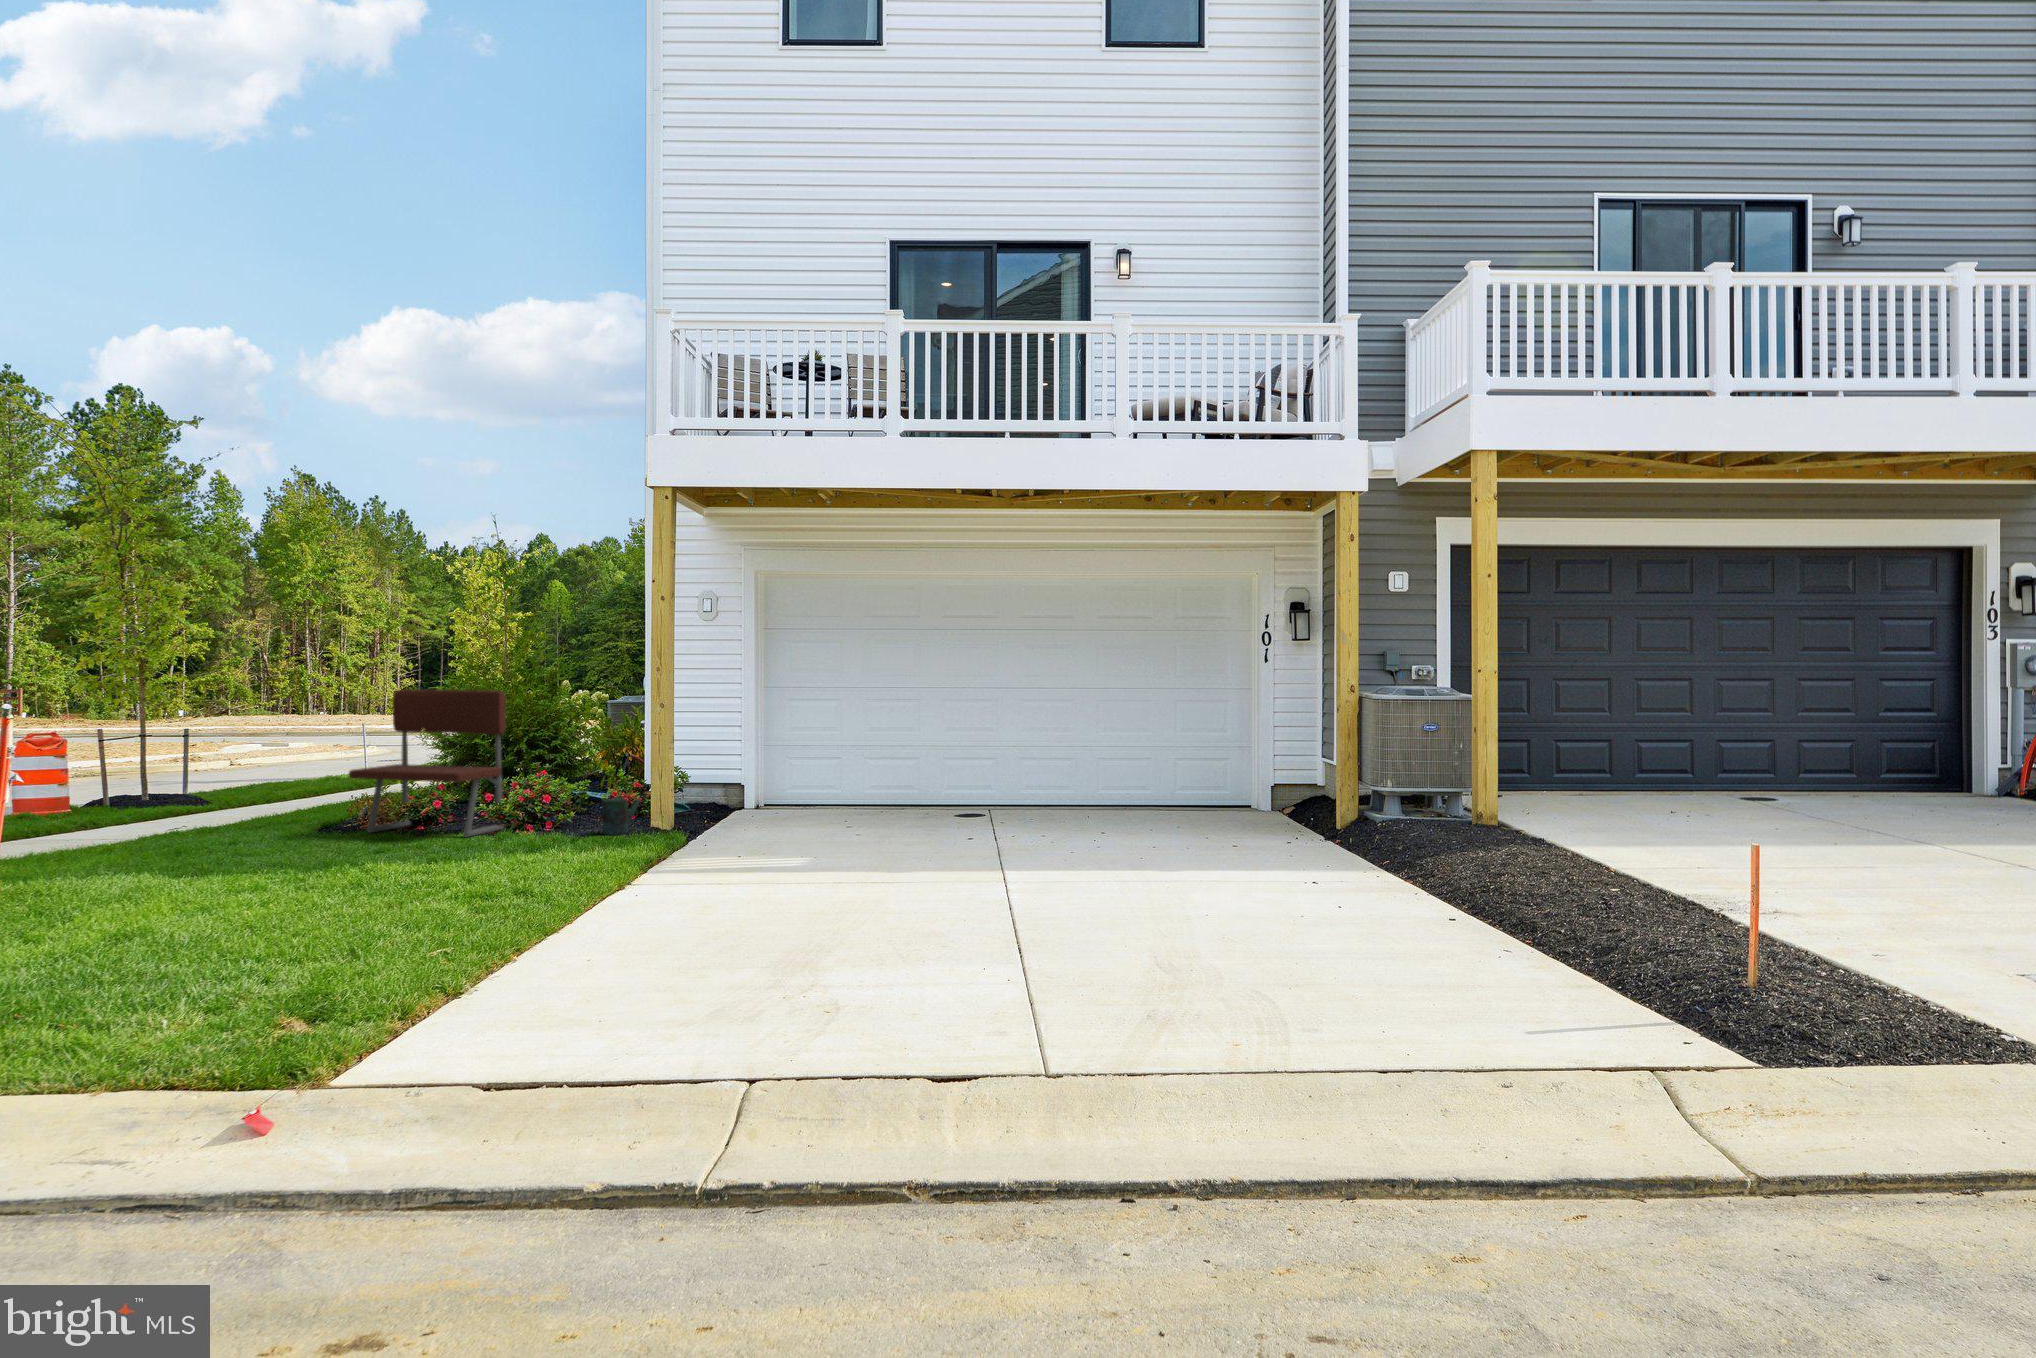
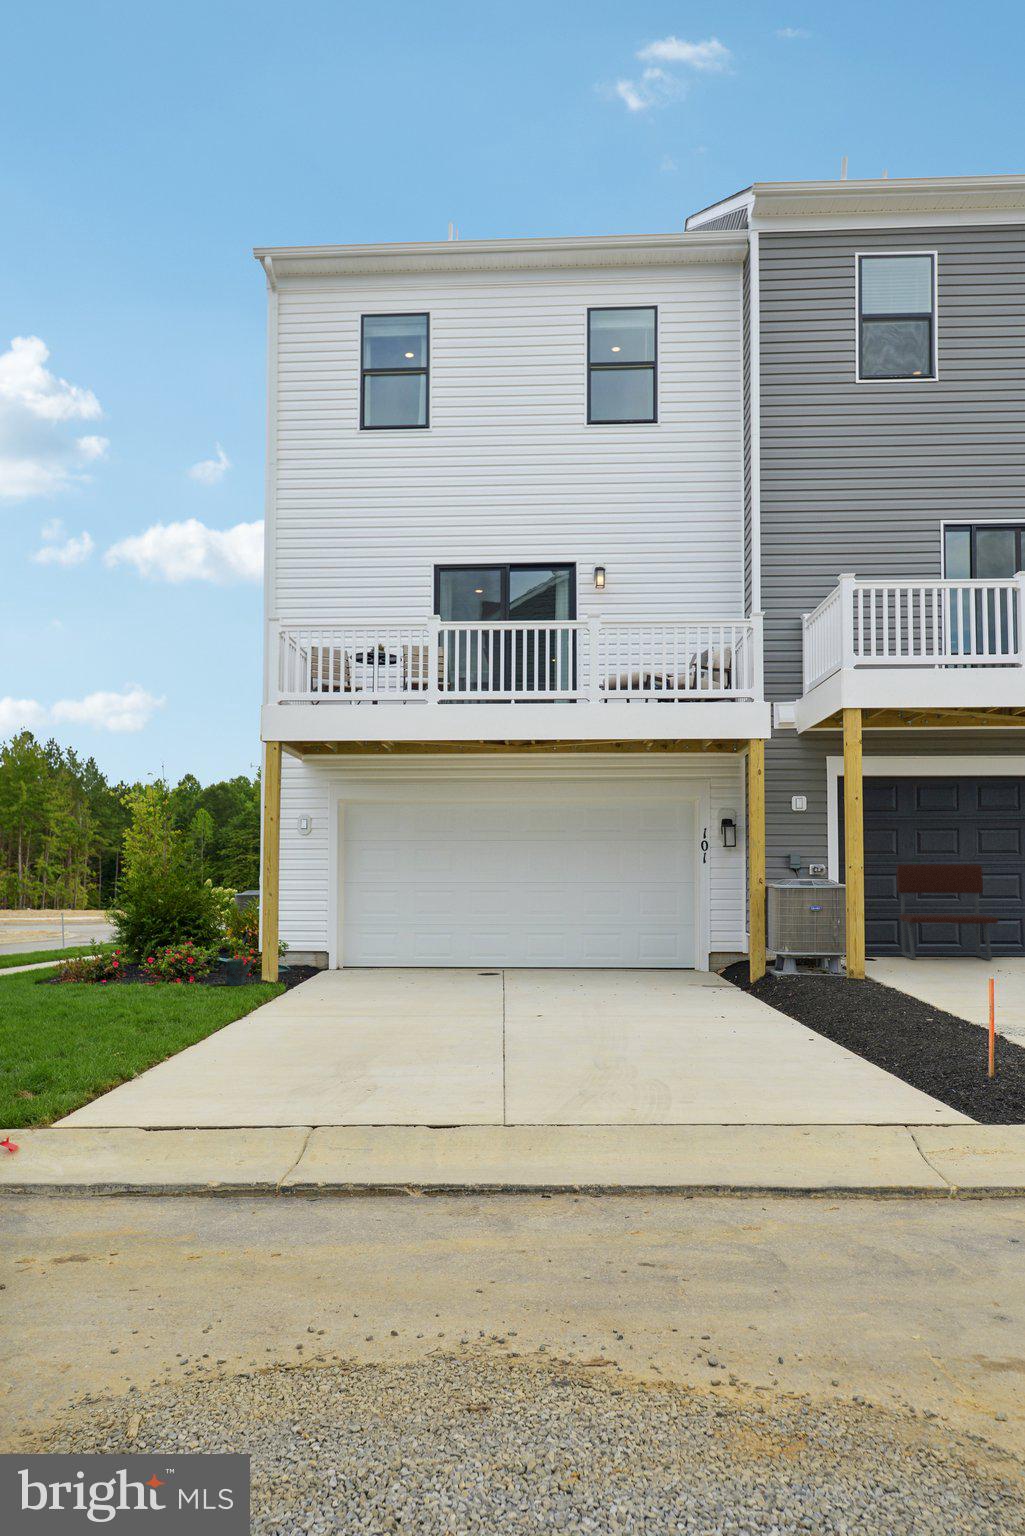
bench: present [349,689,506,837] -> present [897,864,998,960]

